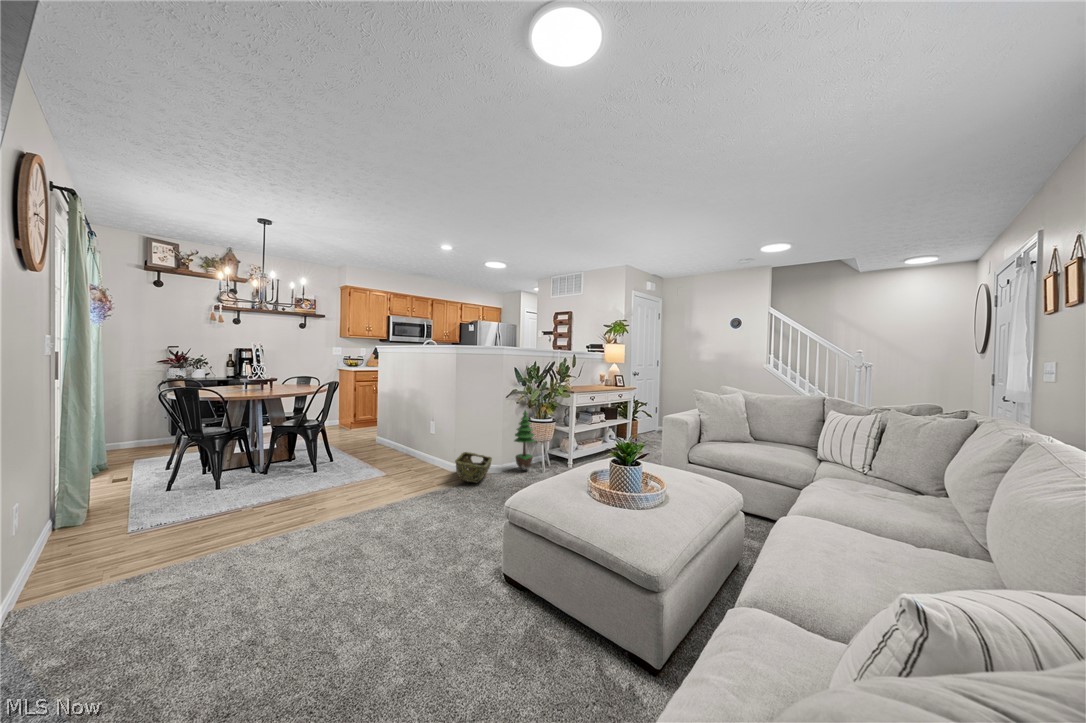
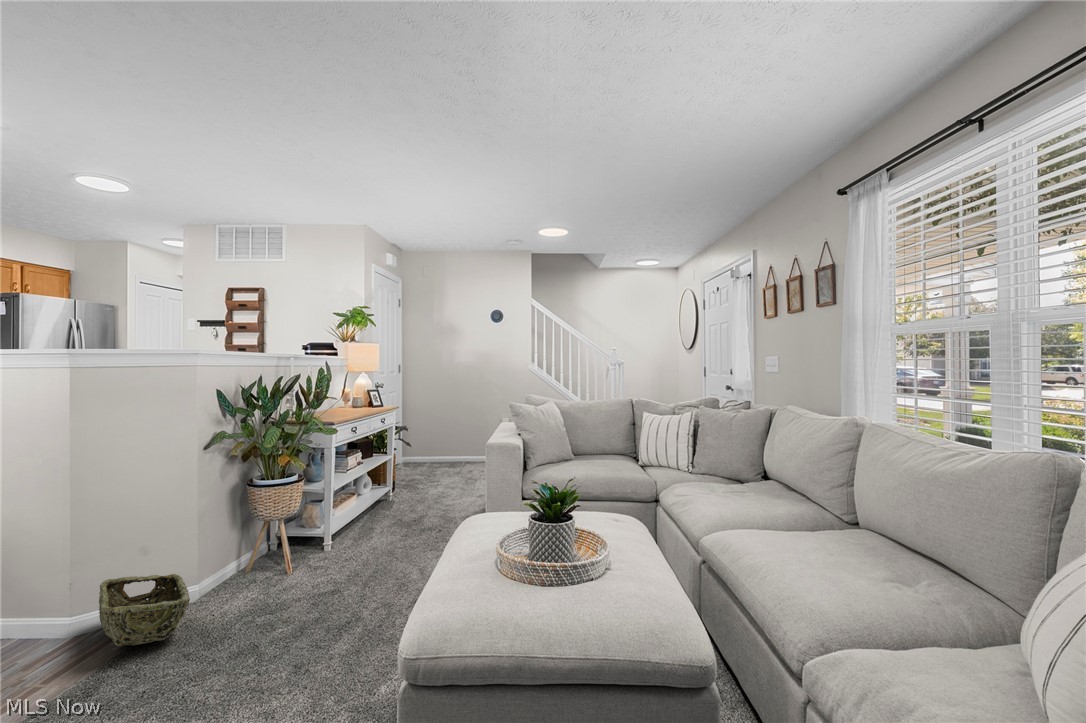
potted tree: present [514,410,535,470] -> none [222,465,270,581]

